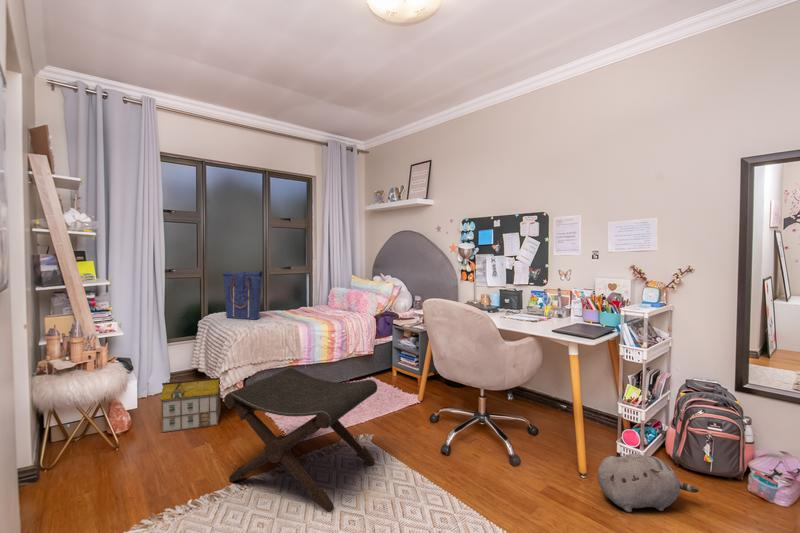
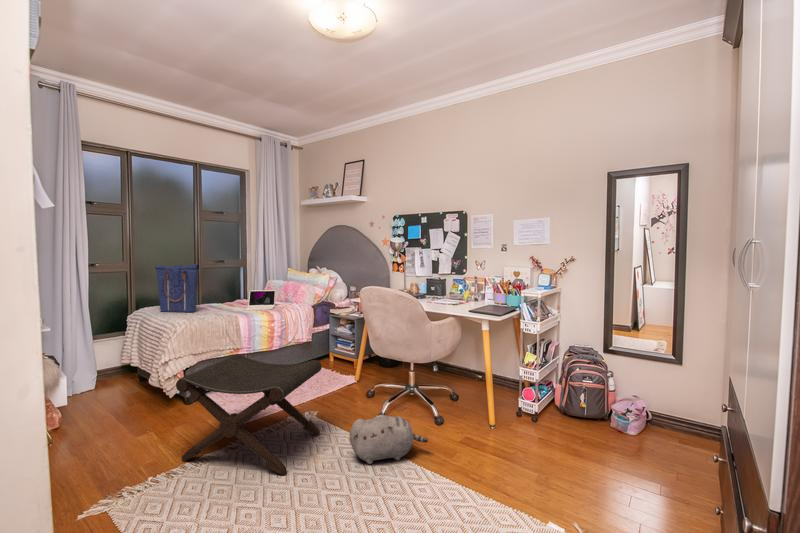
laptop: none [305,297,338,319] -> present [244,290,276,310]
toy house: present [160,378,220,432] -> none [97,369,160,426]
plush toy: present [597,453,699,512] -> present [350,415,428,464]

